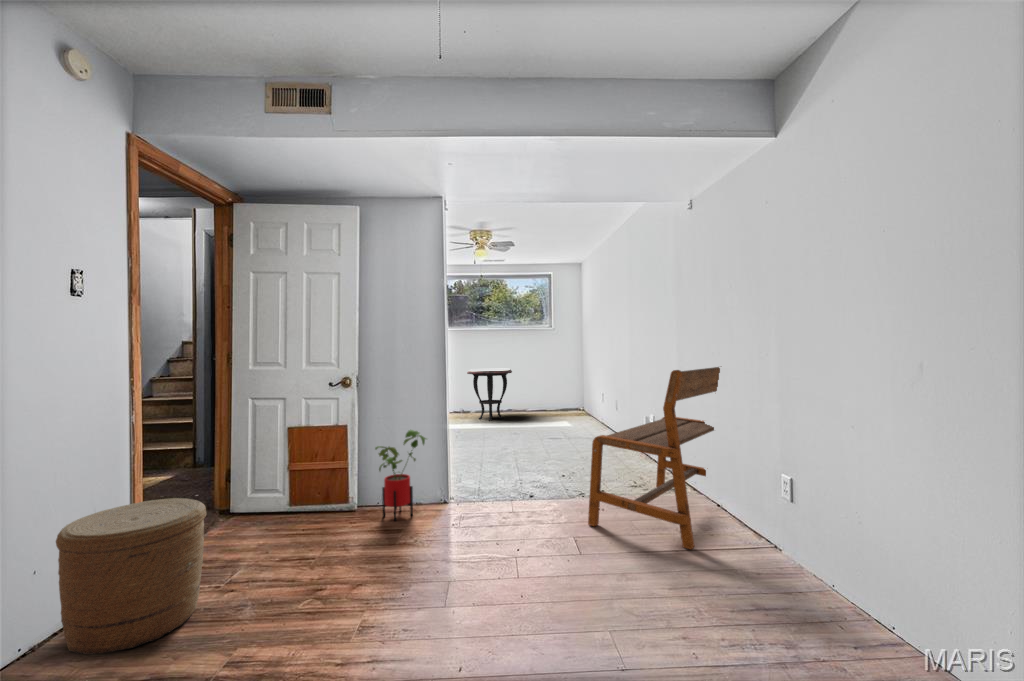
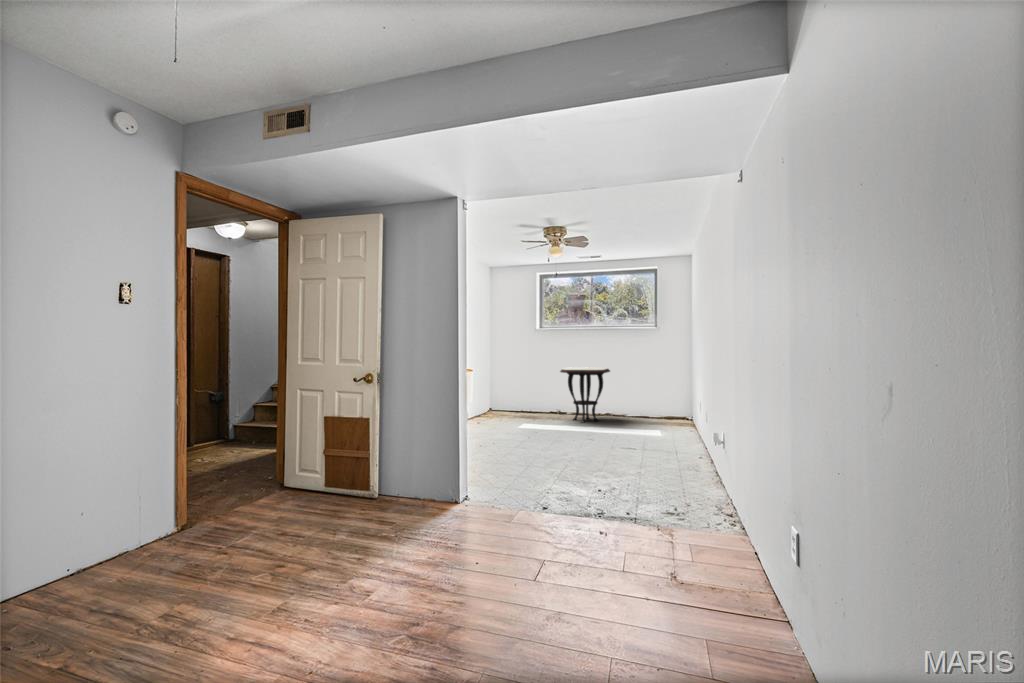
bench: present [588,367,720,549] -> none [571,376,791,602]
house plant: present [375,430,426,521] -> none [383,428,436,515]
woven basket: present [56,498,206,655] -> none [86,470,203,585]

